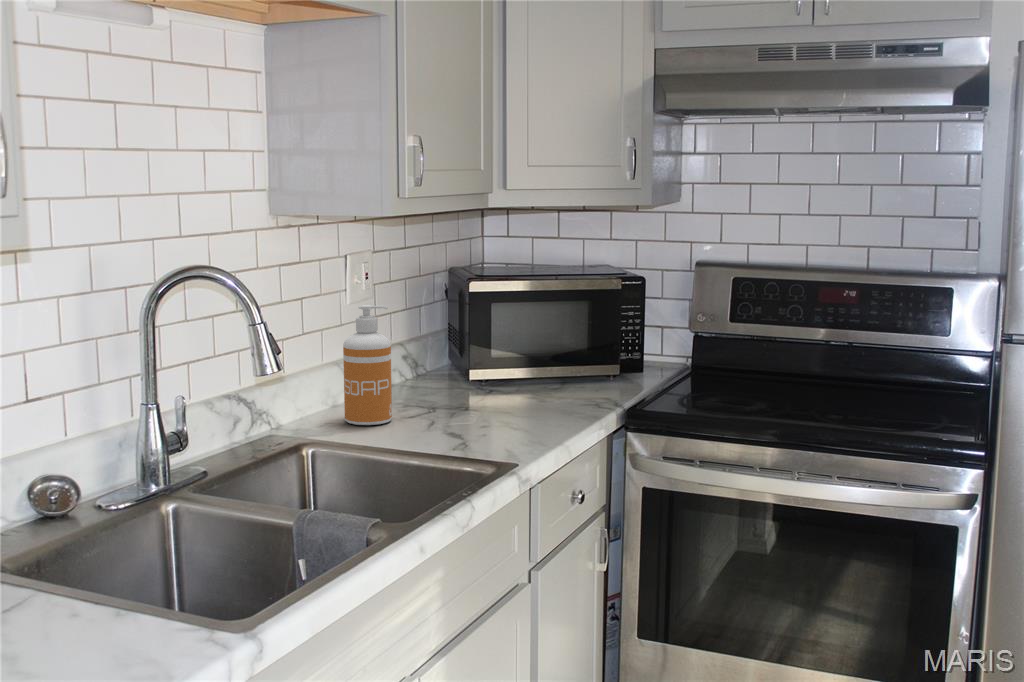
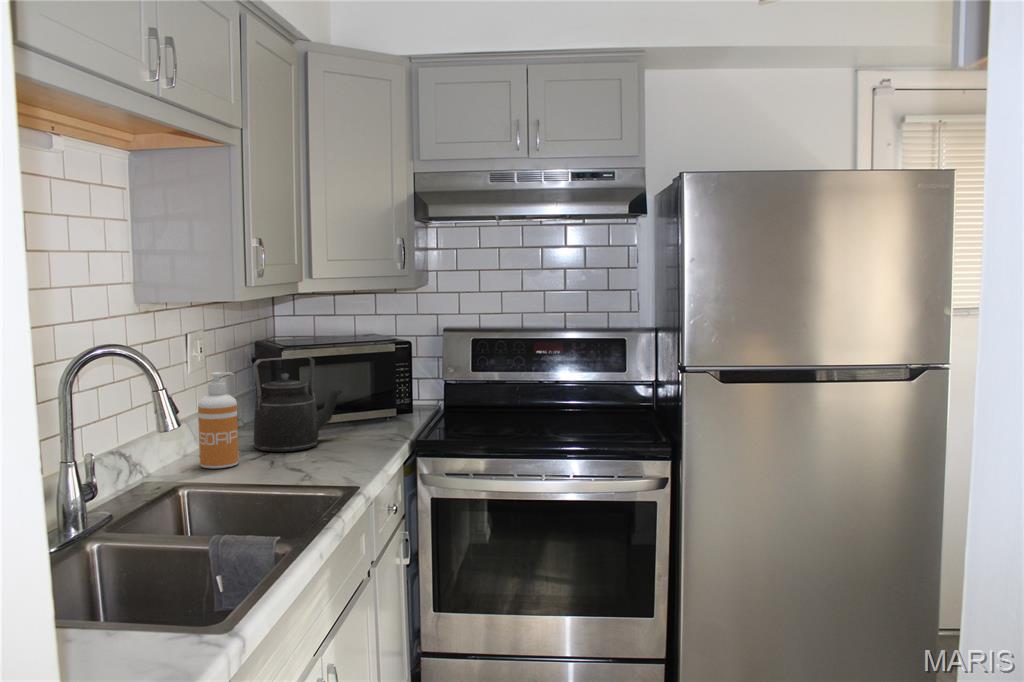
kettle: none [421,290,537,411] -> present [253,356,342,452]

